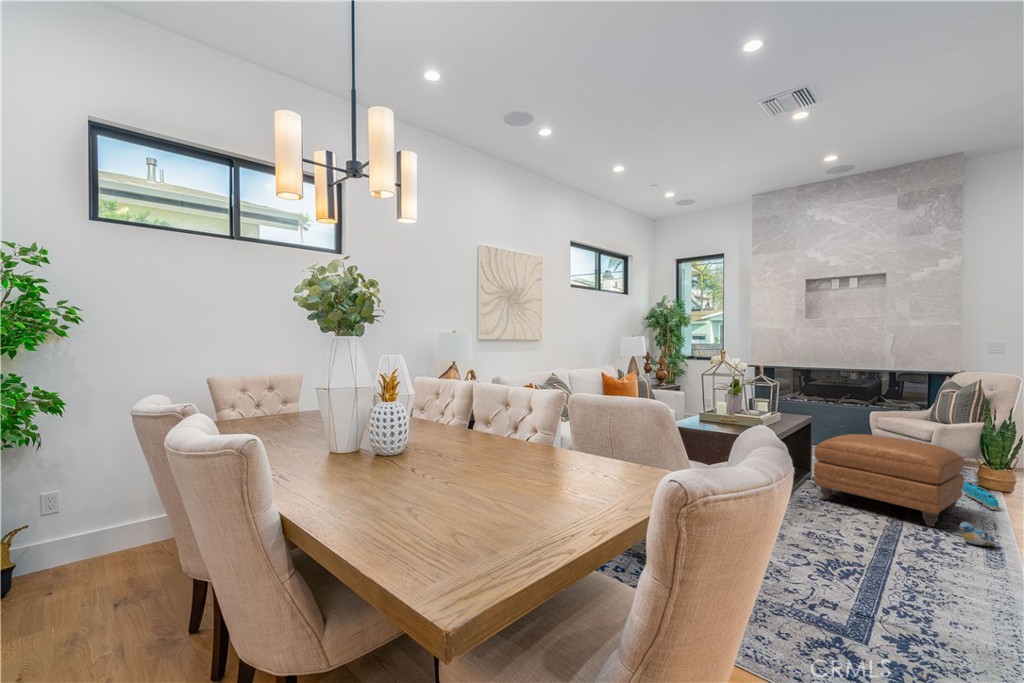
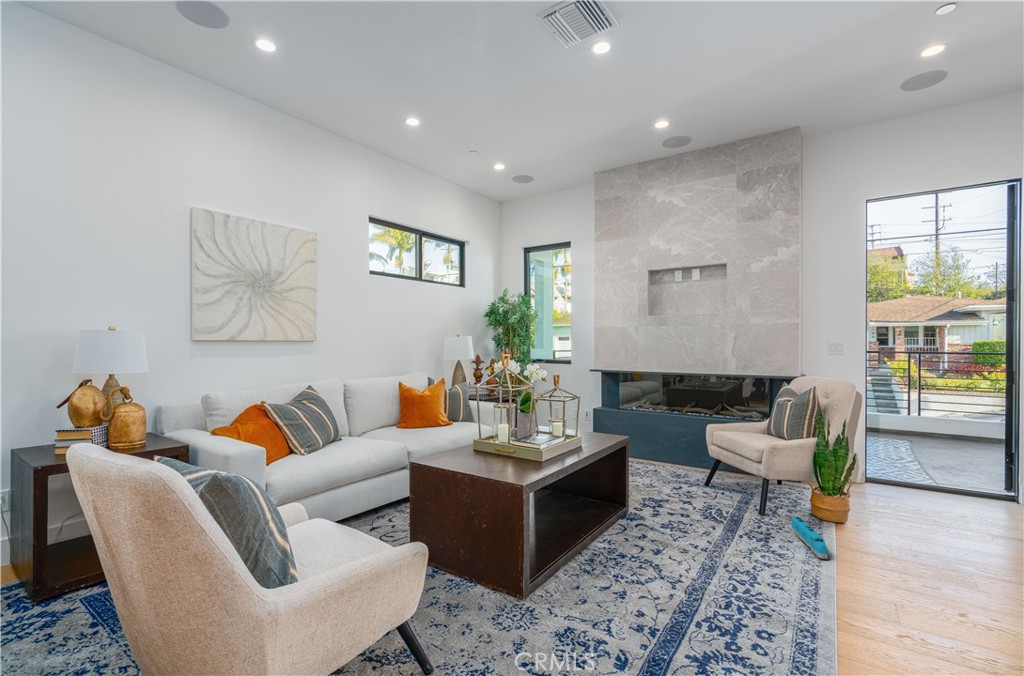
ottoman: present [814,434,964,527] -> none [608,461,785,601]
plush toy: present [959,522,999,546] -> none [766,602,817,640]

